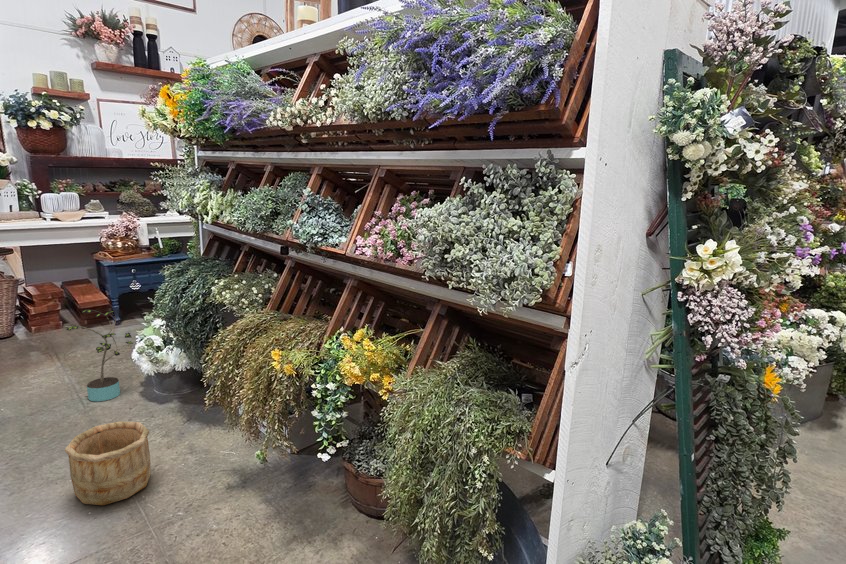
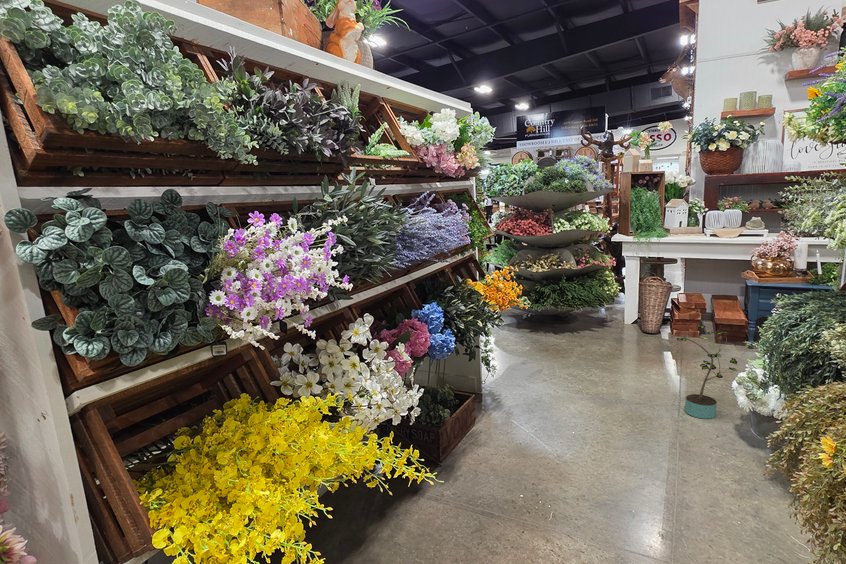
wooden bucket: present [64,421,151,505] -> none [626,437,704,521]

